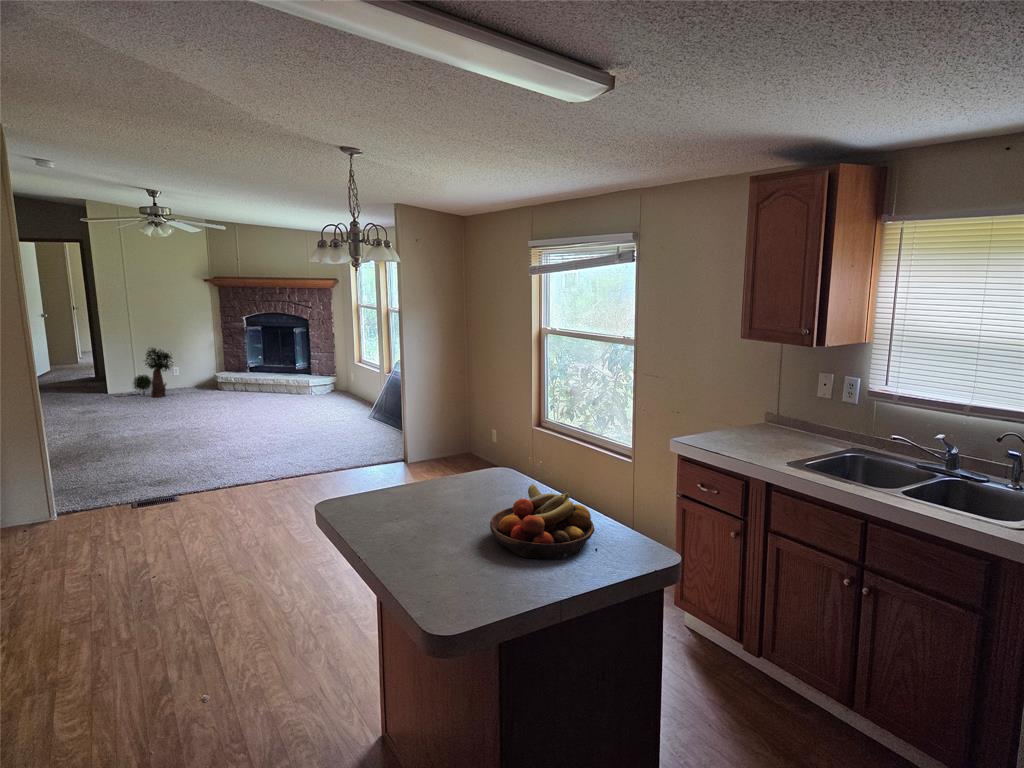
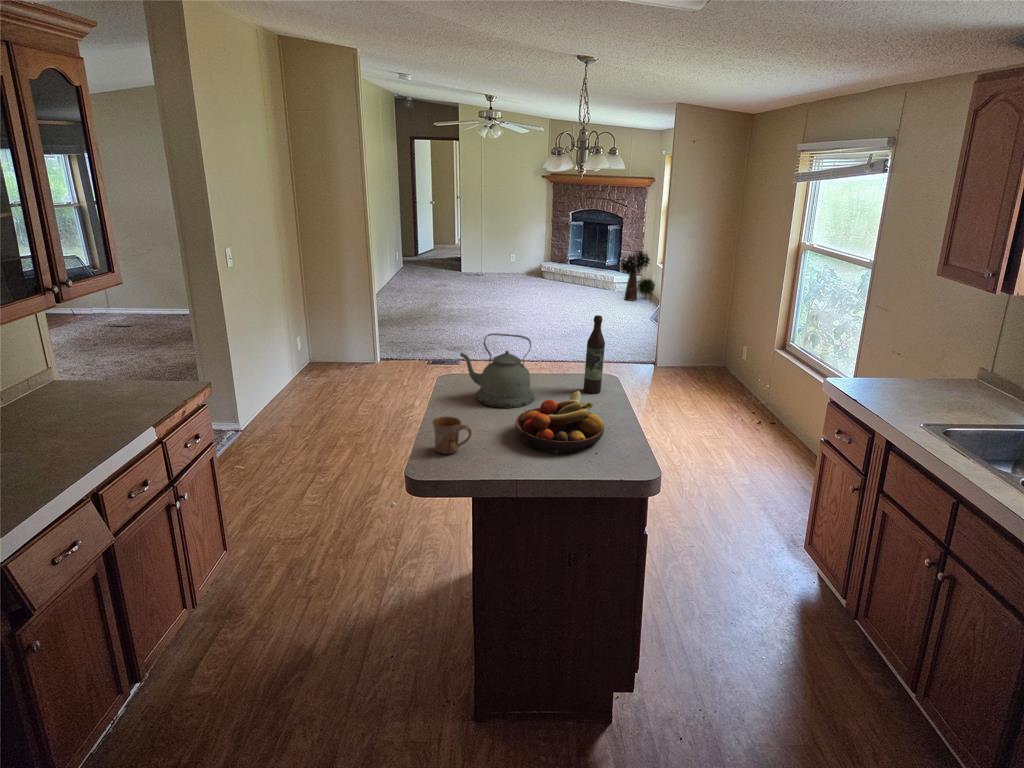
potted plant: present [133,348,173,397] -> present [621,251,655,302]
wine bottle: none [492,402,513,488] -> present [583,315,605,394]
kettle: none [366,434,460,525] -> present [460,333,534,408]
mug: none [425,544,475,594] -> present [432,417,472,454]

